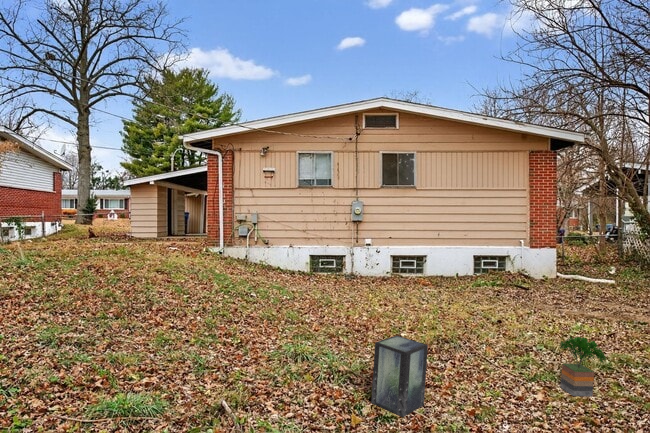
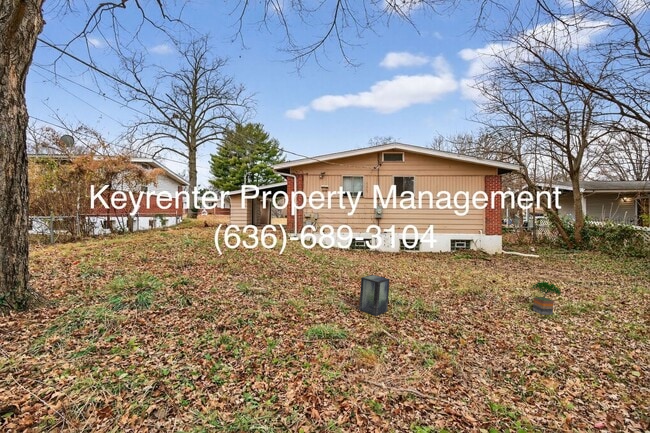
storage box: present [371,335,428,417] -> present [359,275,390,316]

